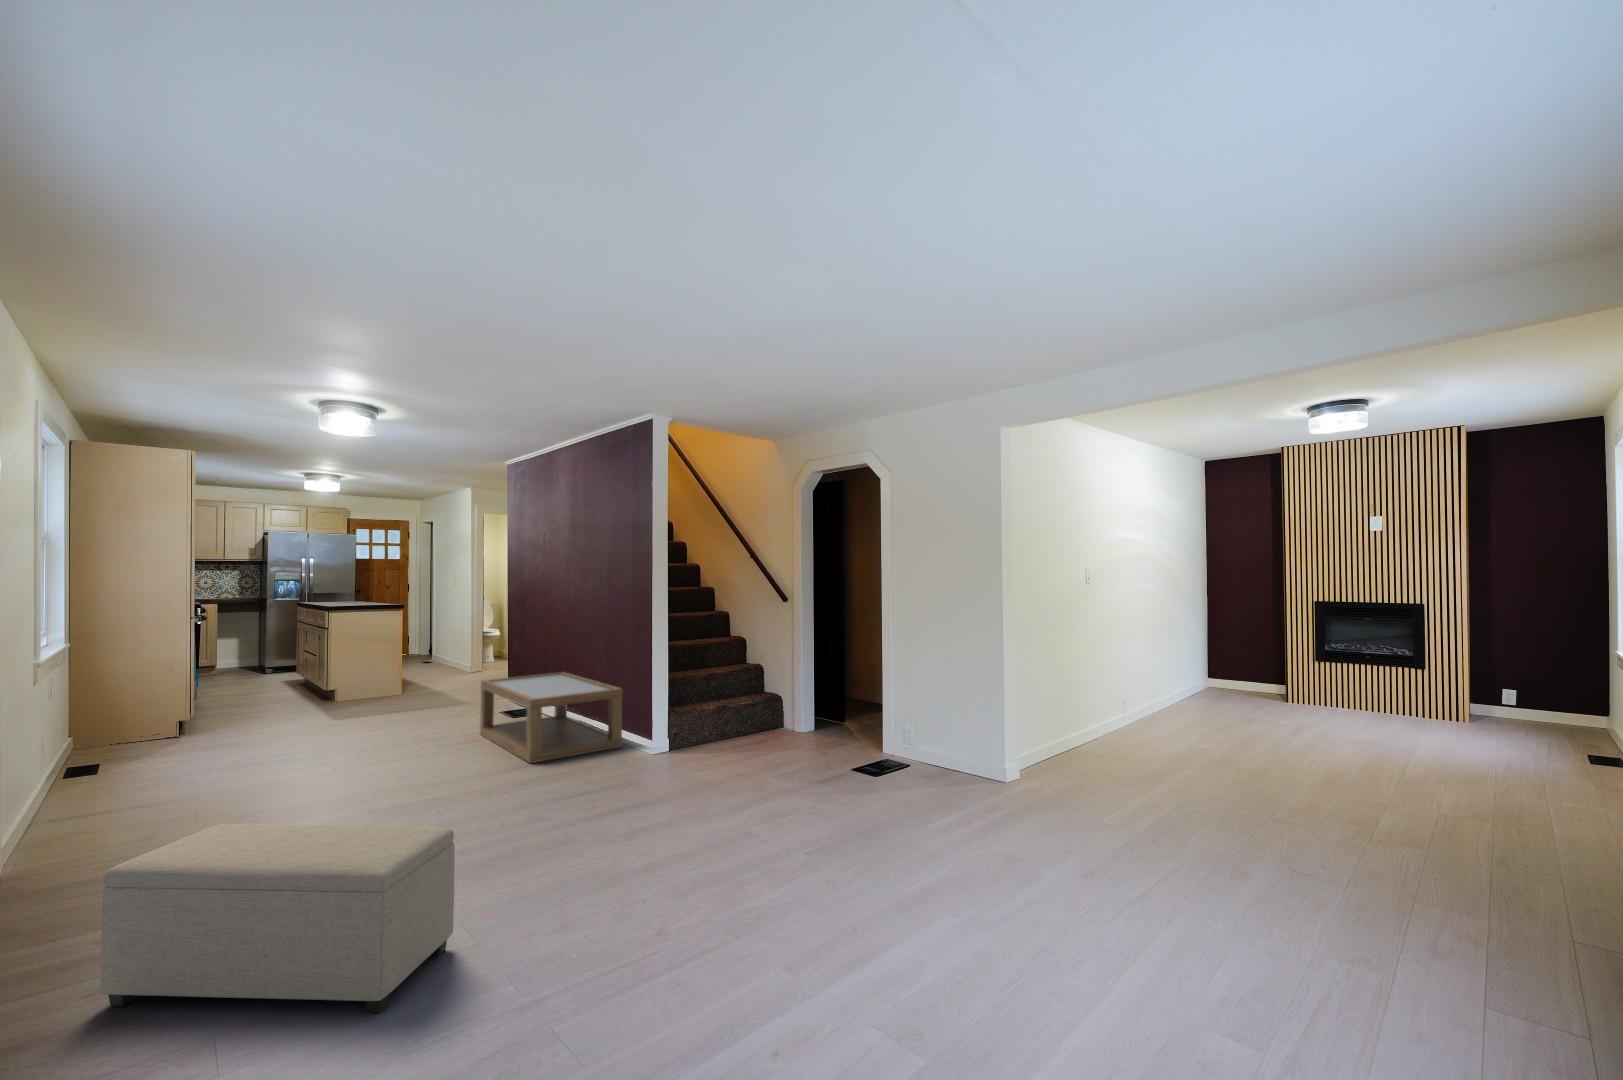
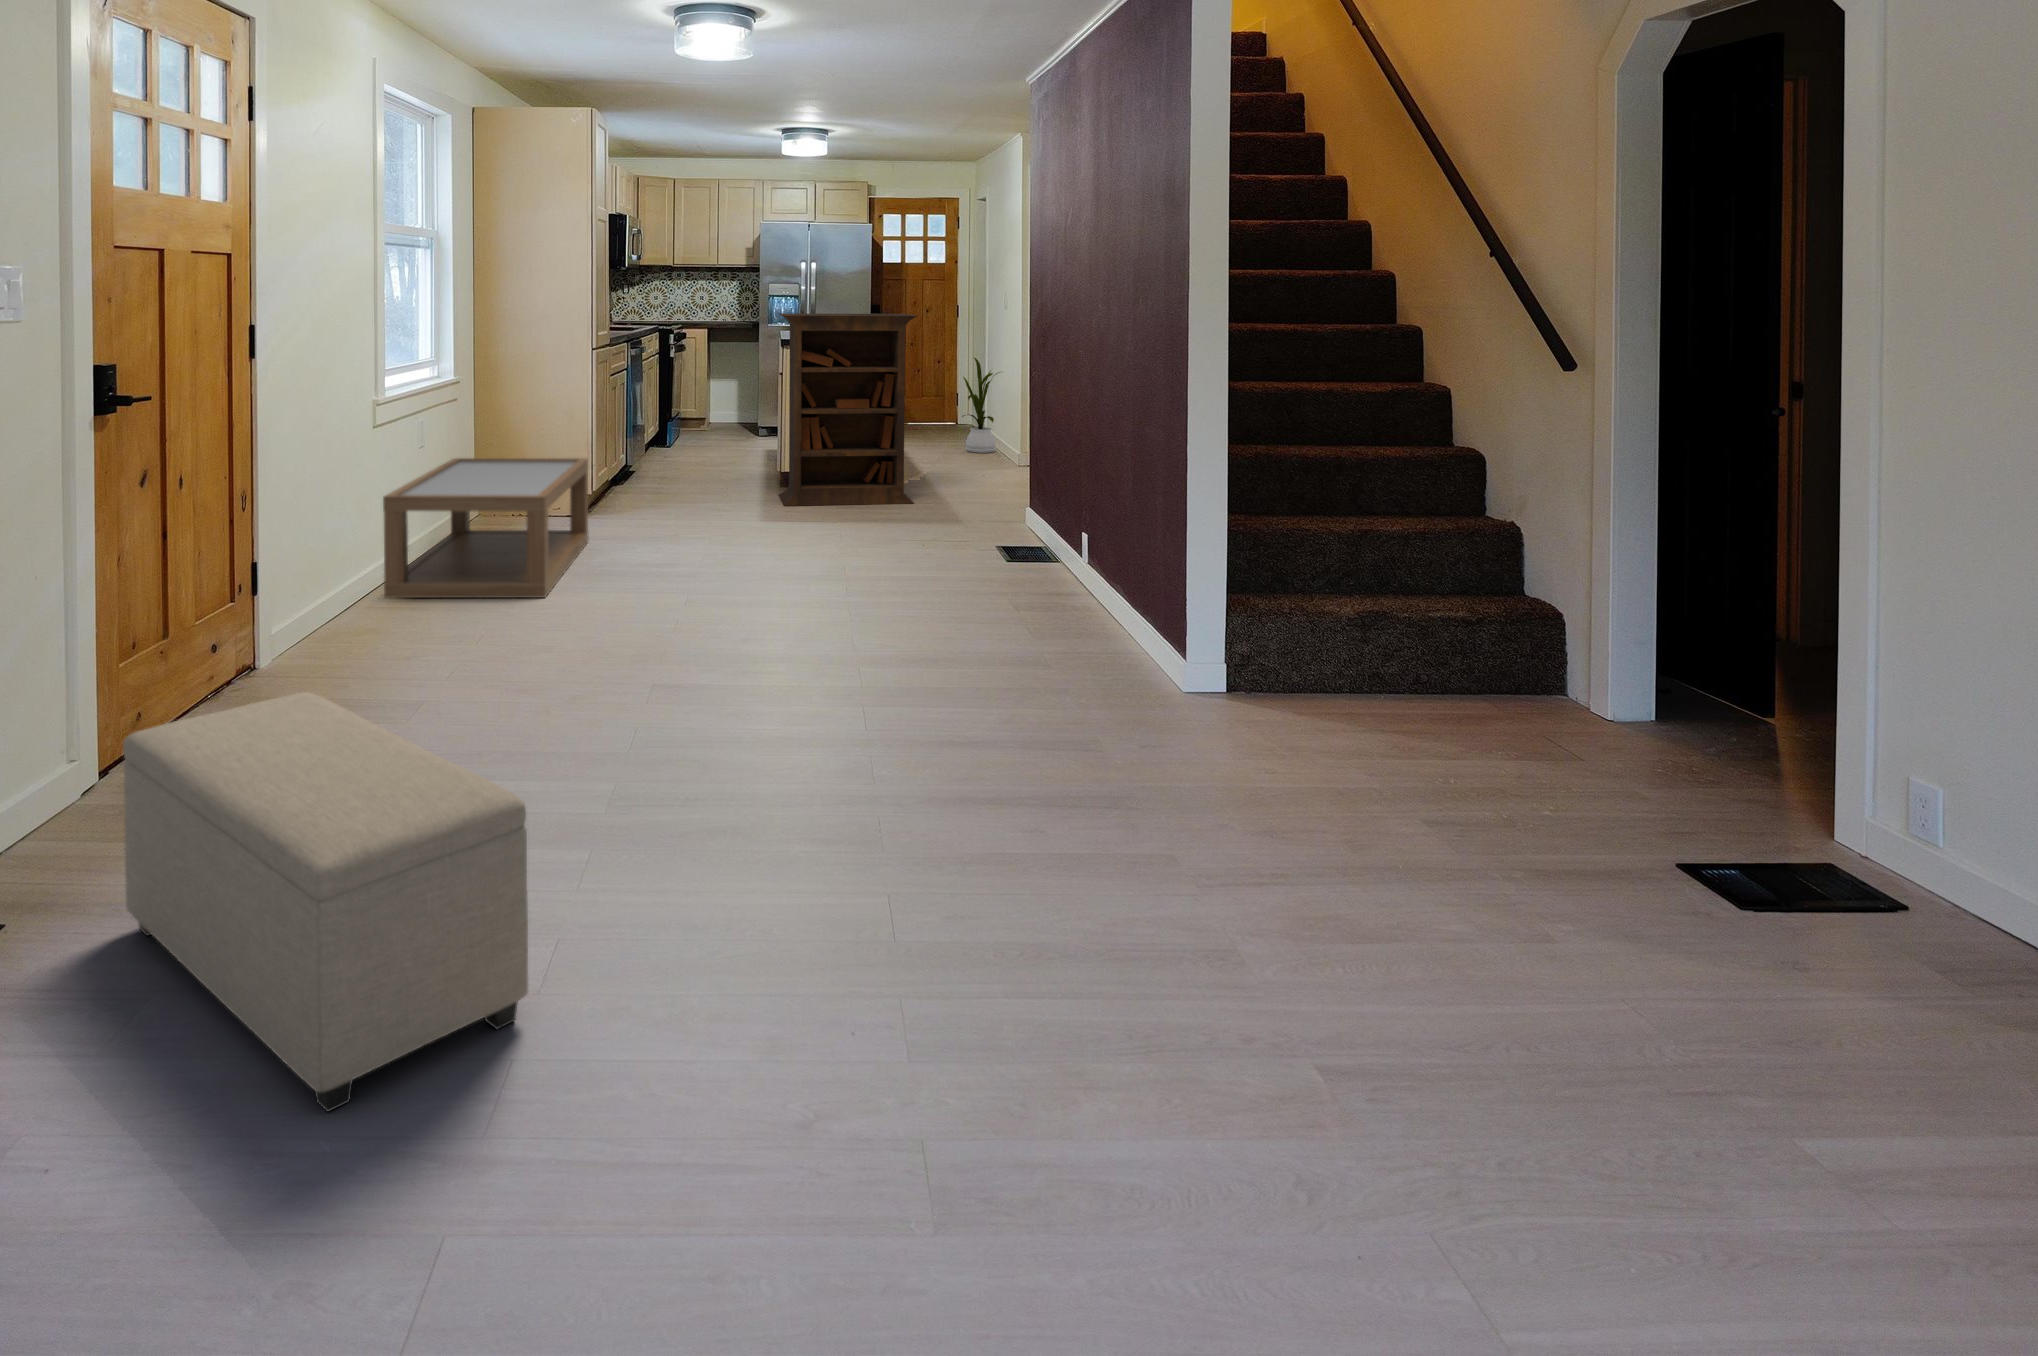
bookcase: none [326,588,430,710] -> present [779,313,917,506]
house plant: none [428,613,457,669] -> present [962,358,1000,453]
coffee table: present [480,672,623,763] -> present [383,458,589,598]

